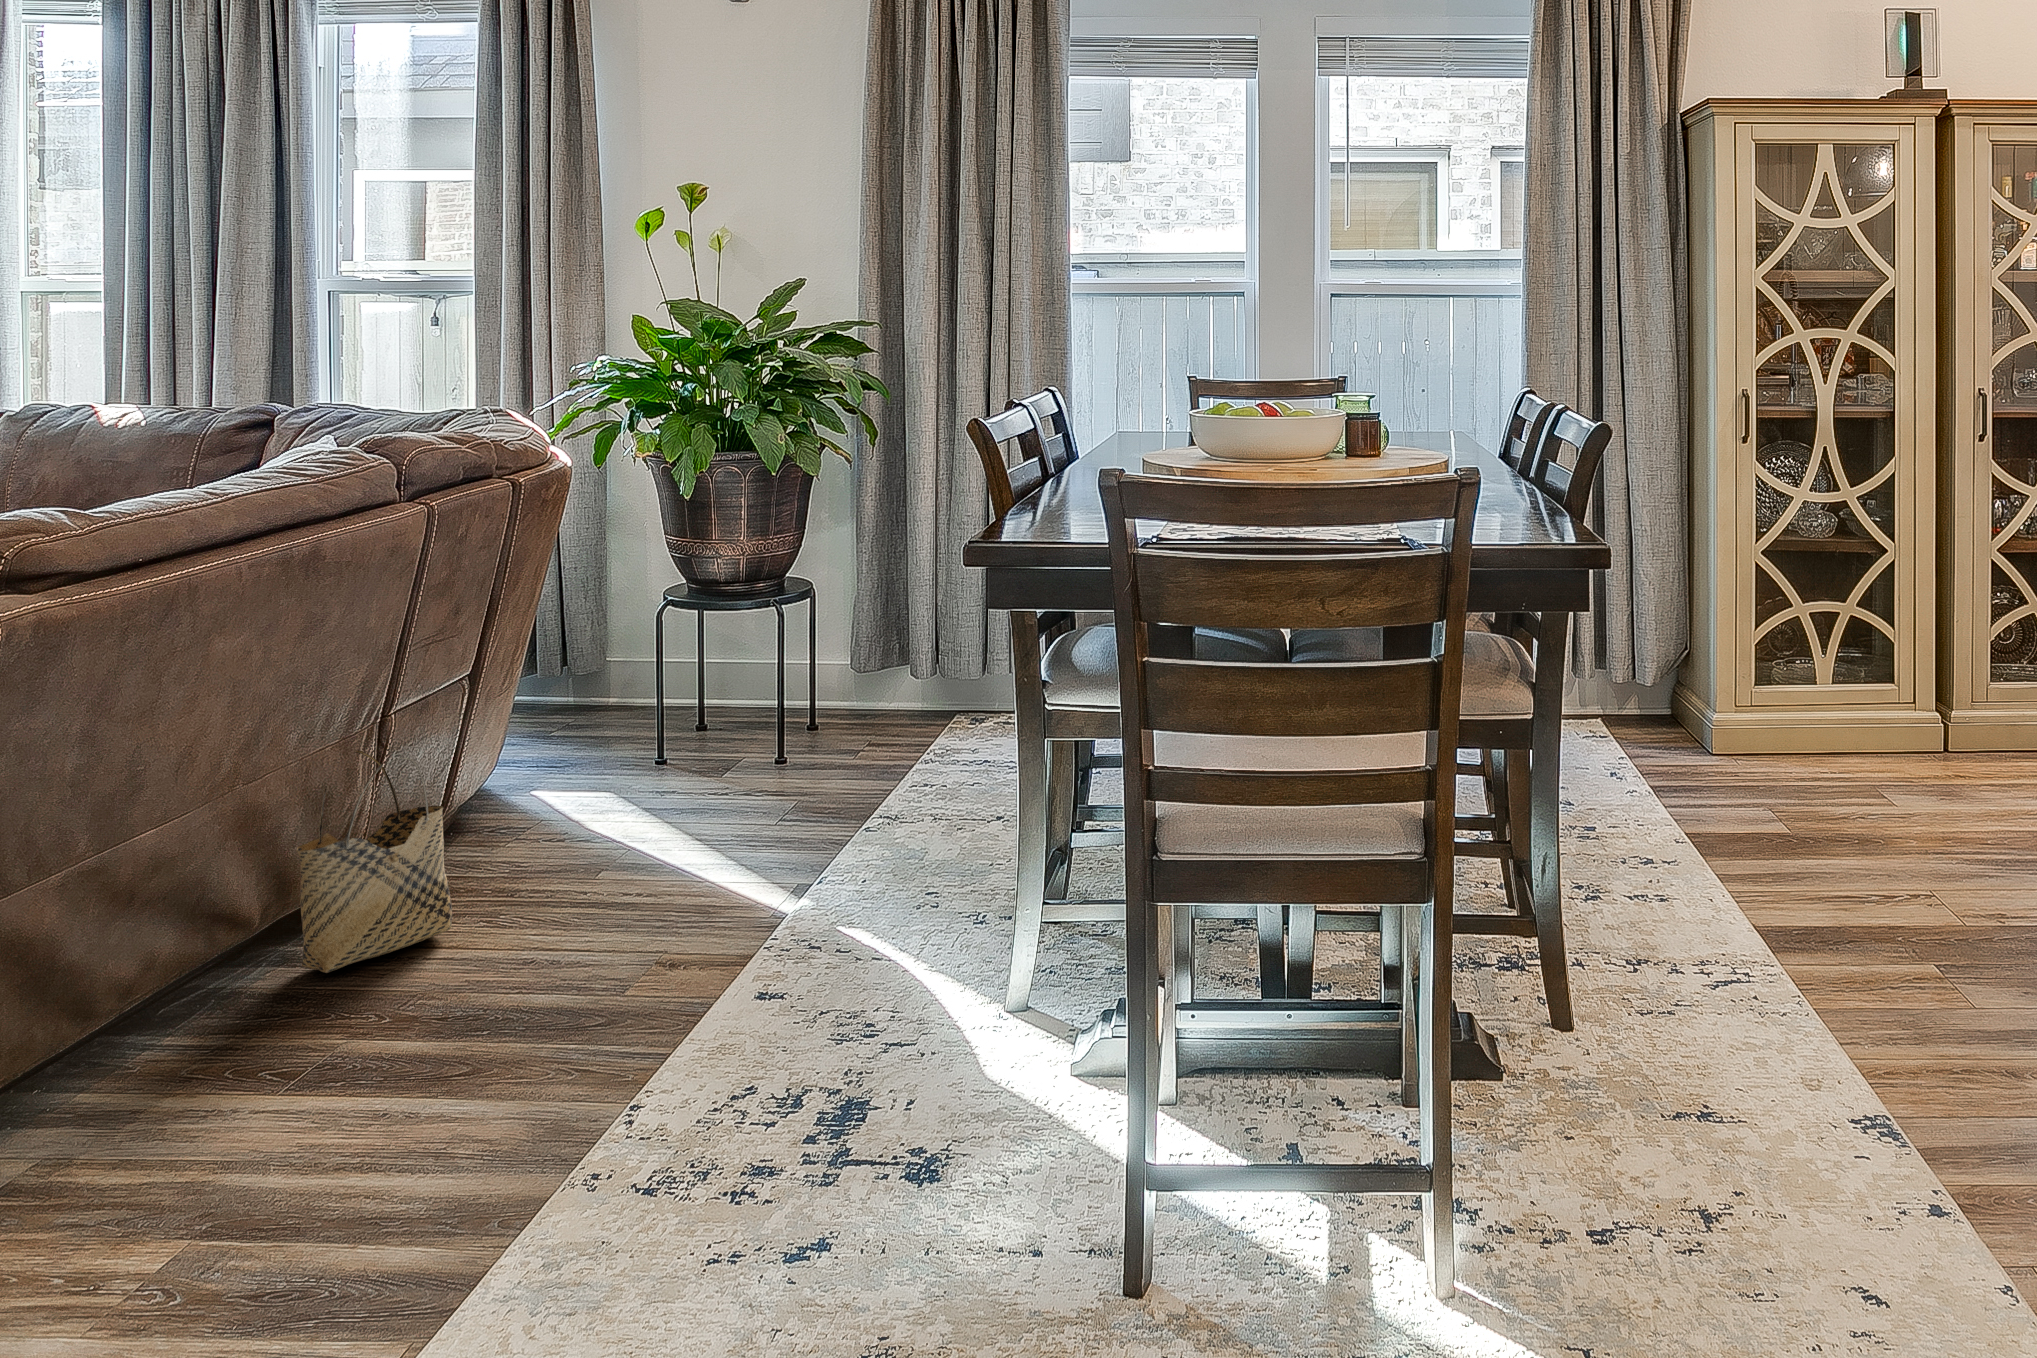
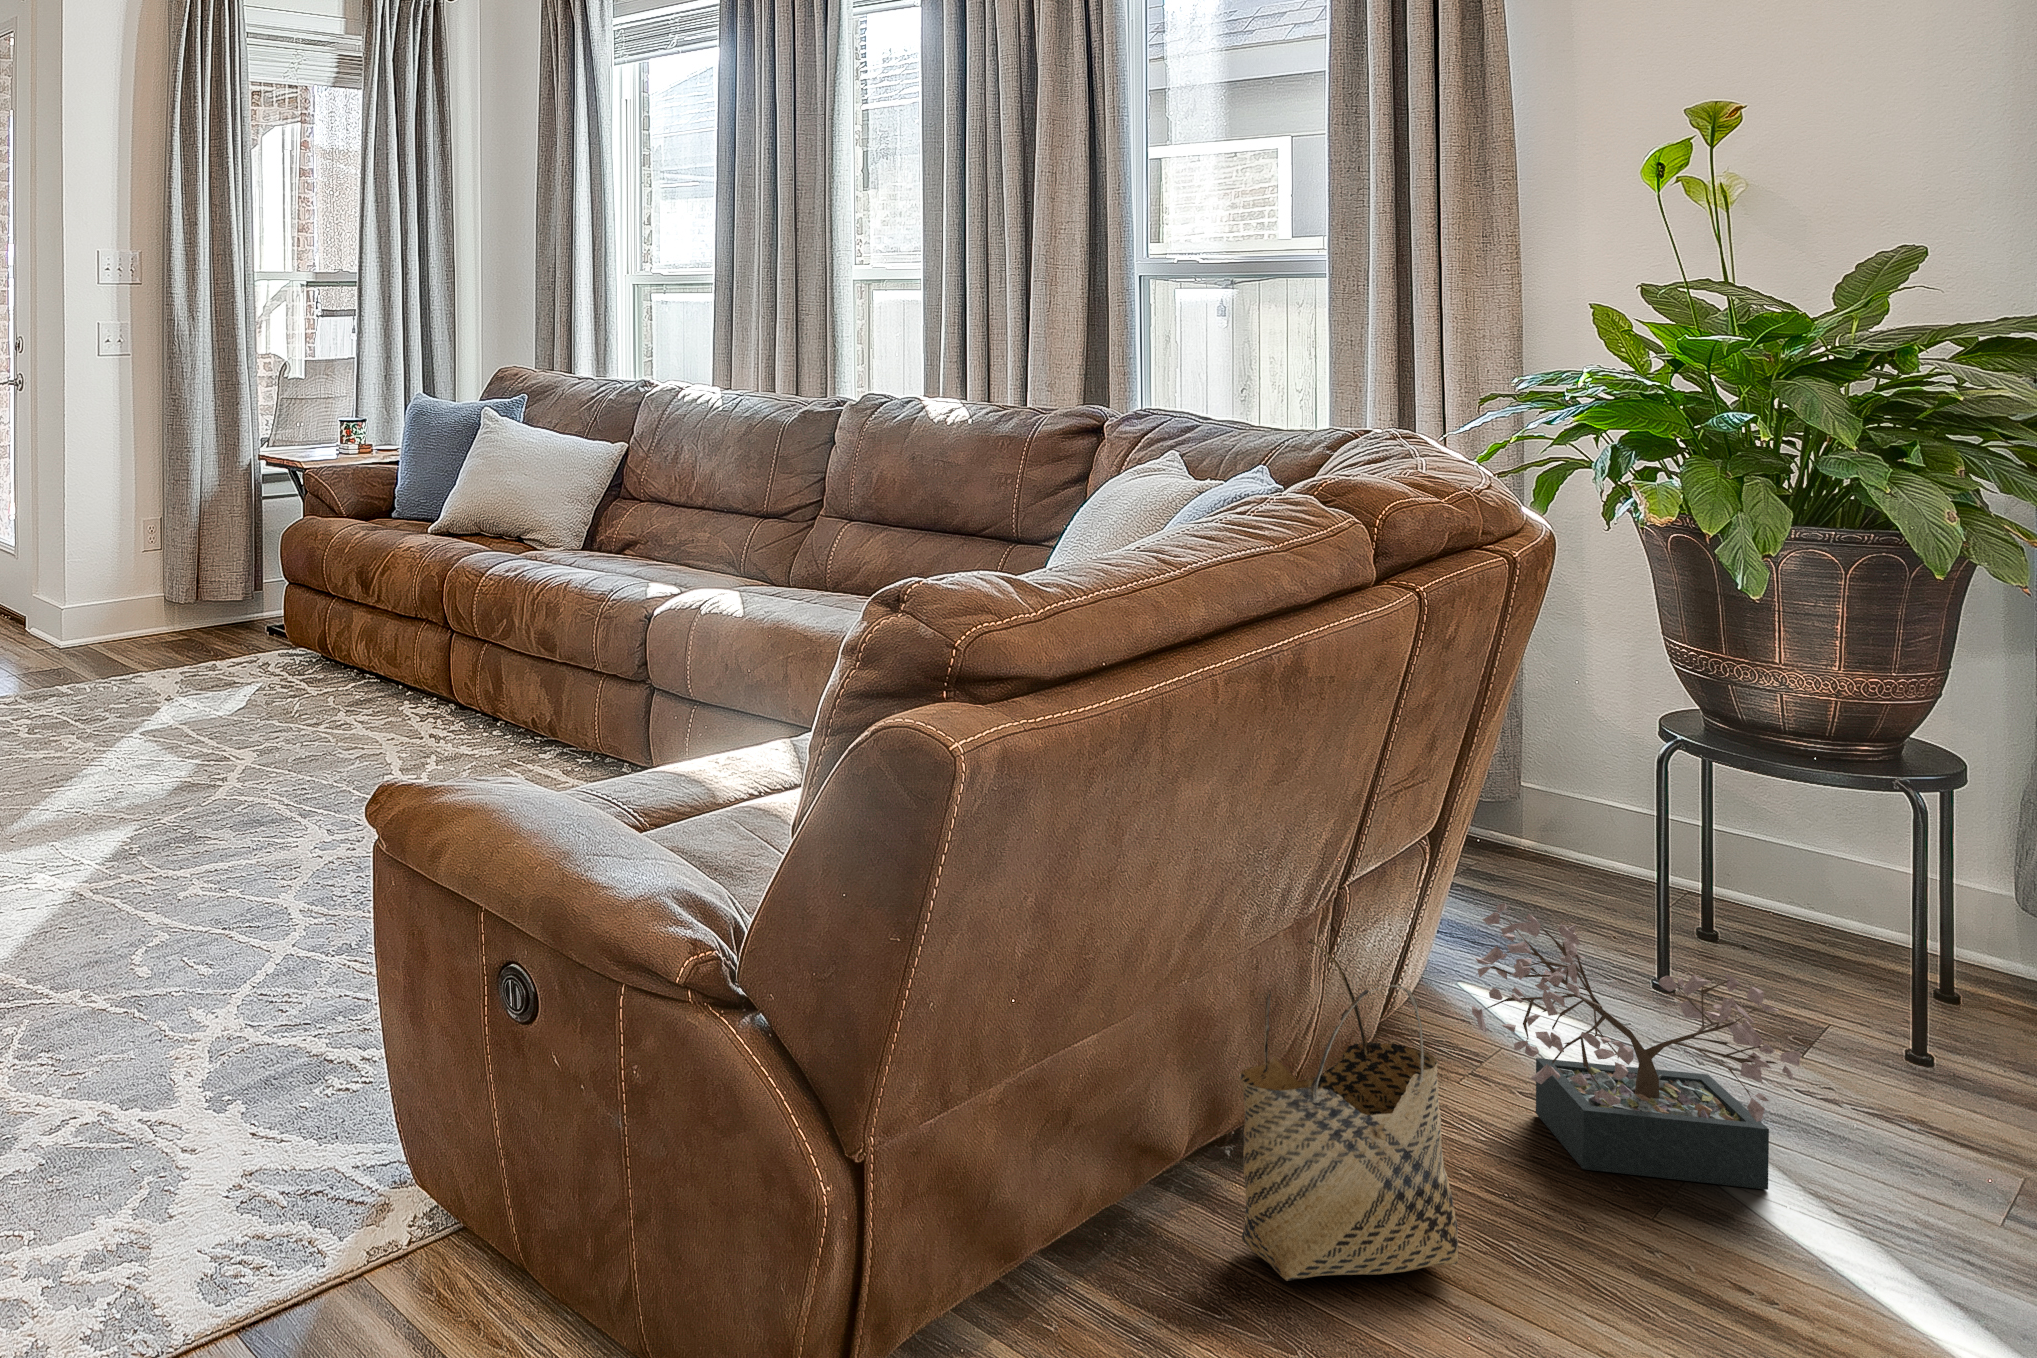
decorative plant: none [497,713,684,865] -> present [1472,903,1801,1190]

